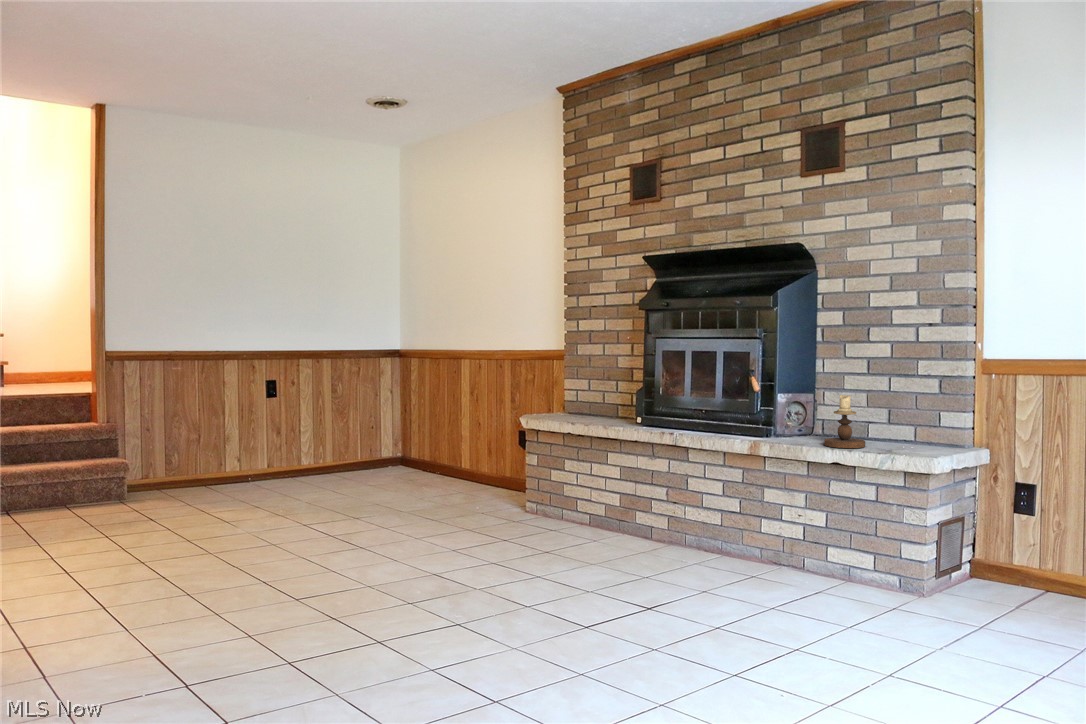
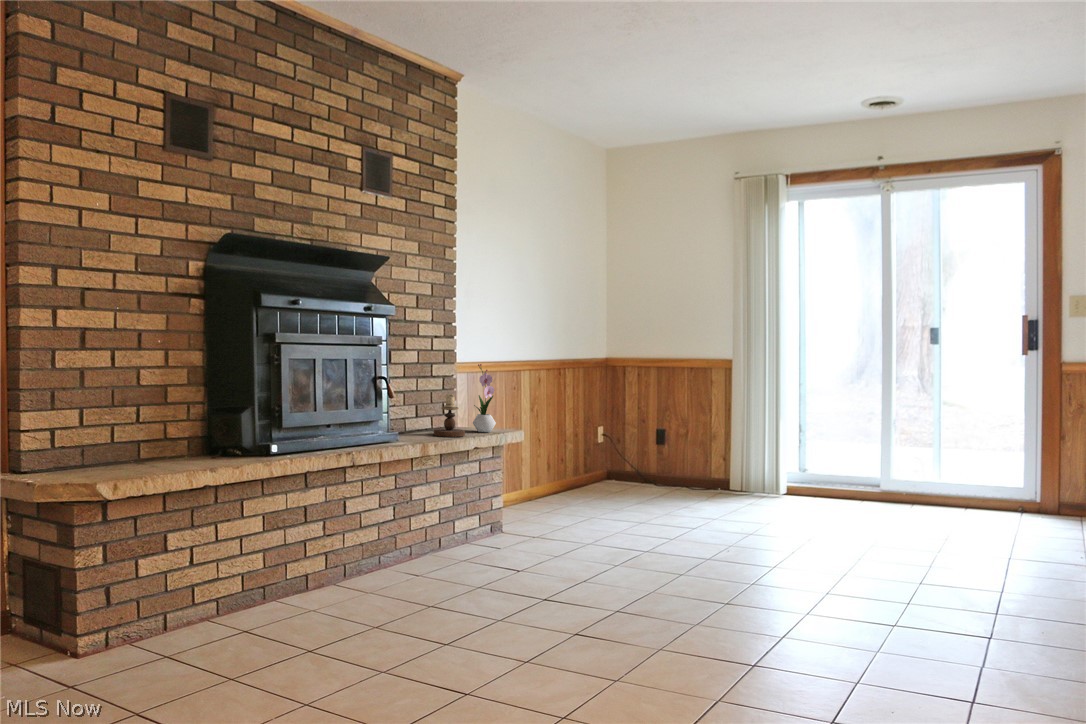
flower arrangement: none [885,359,931,454] -> present [473,364,496,432]

